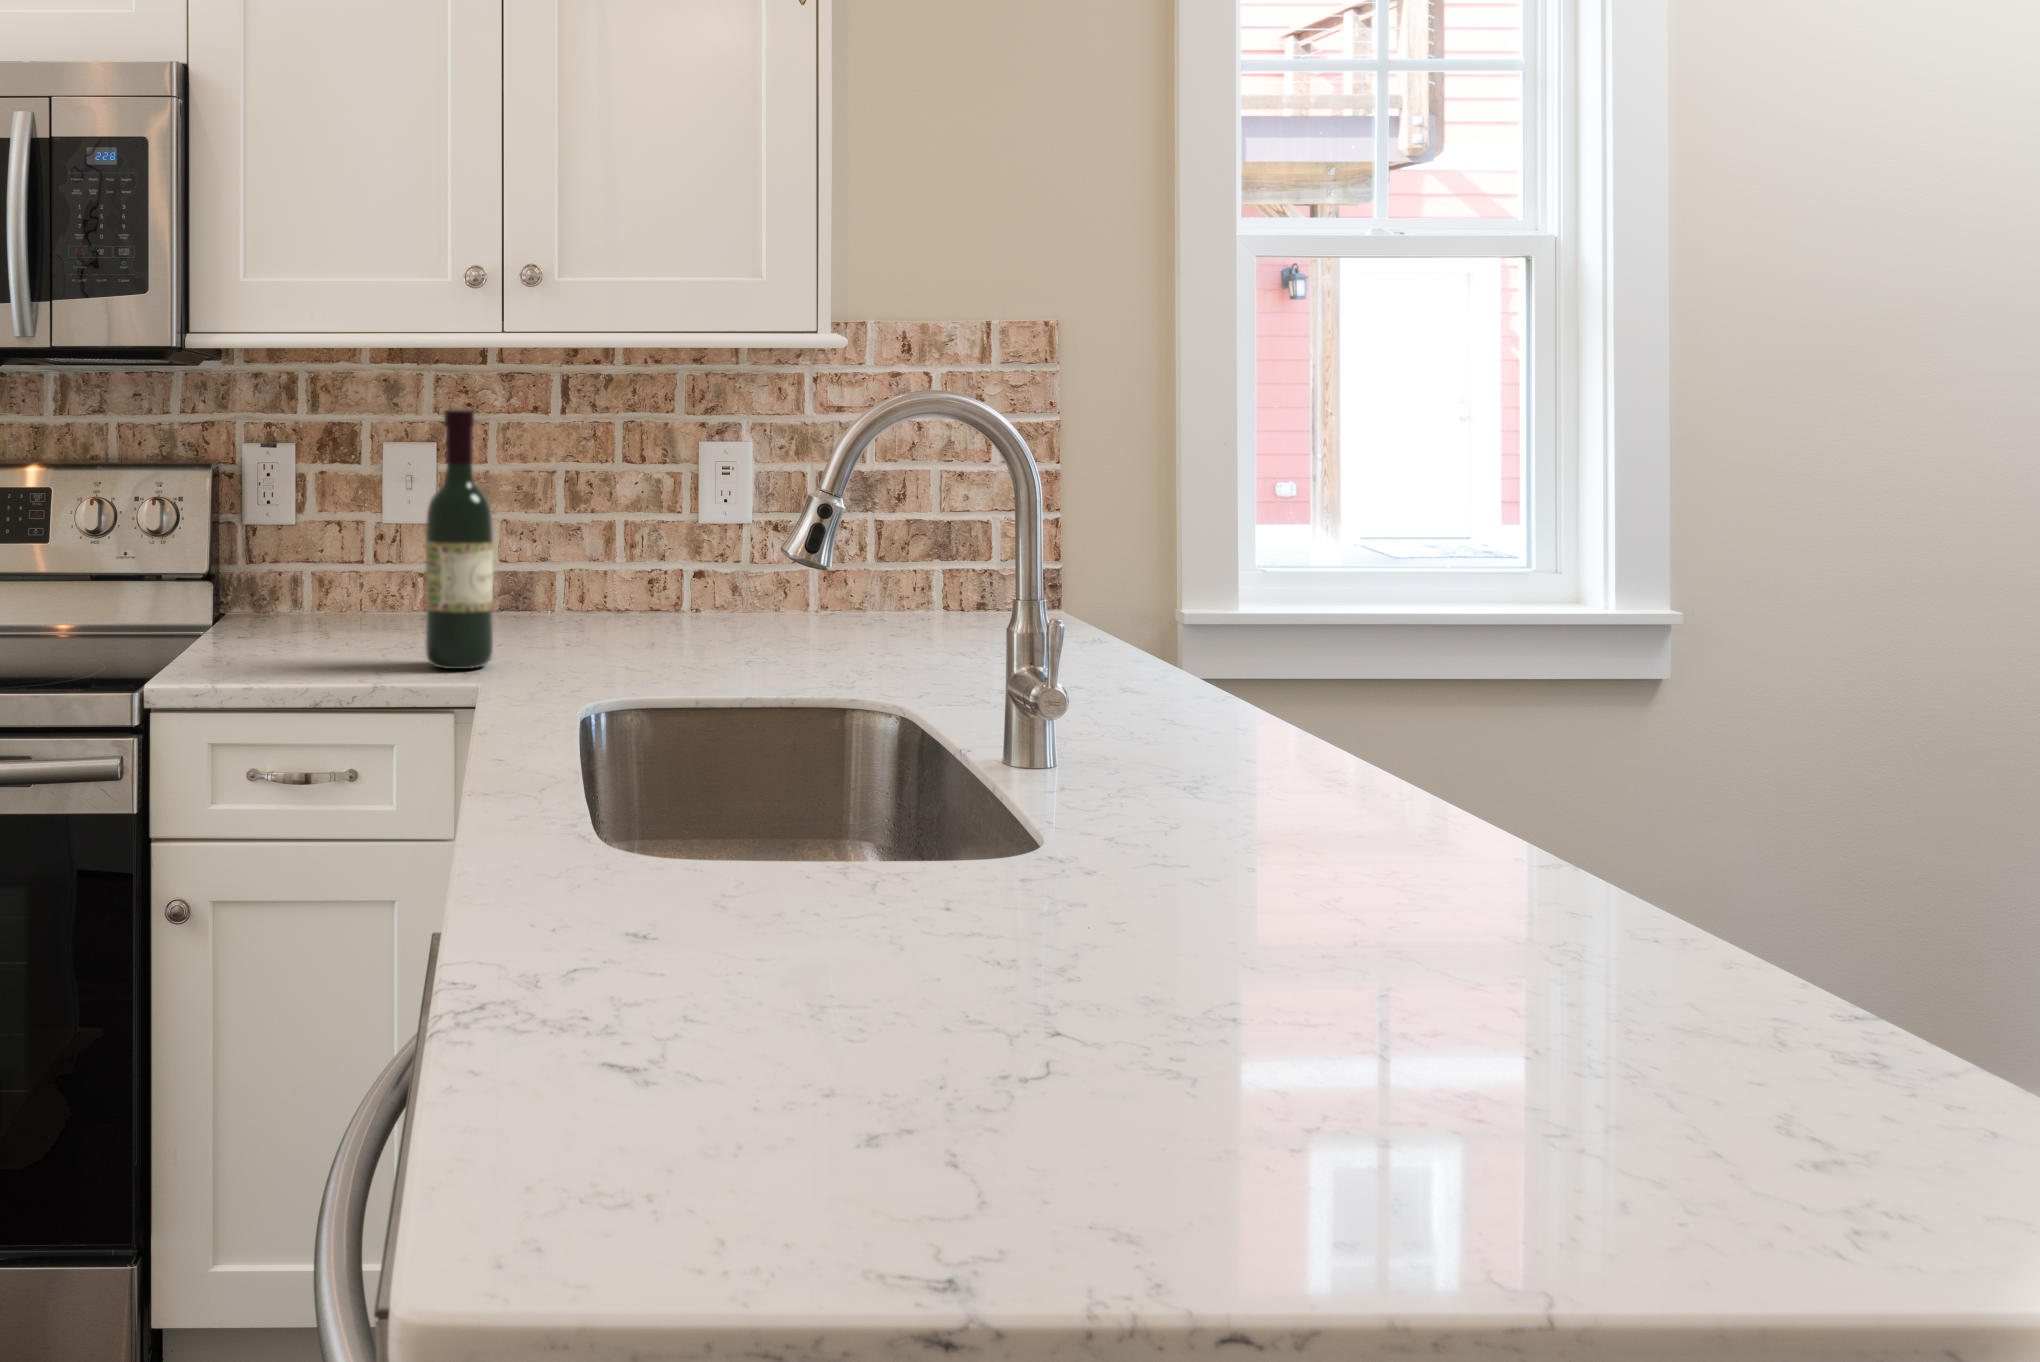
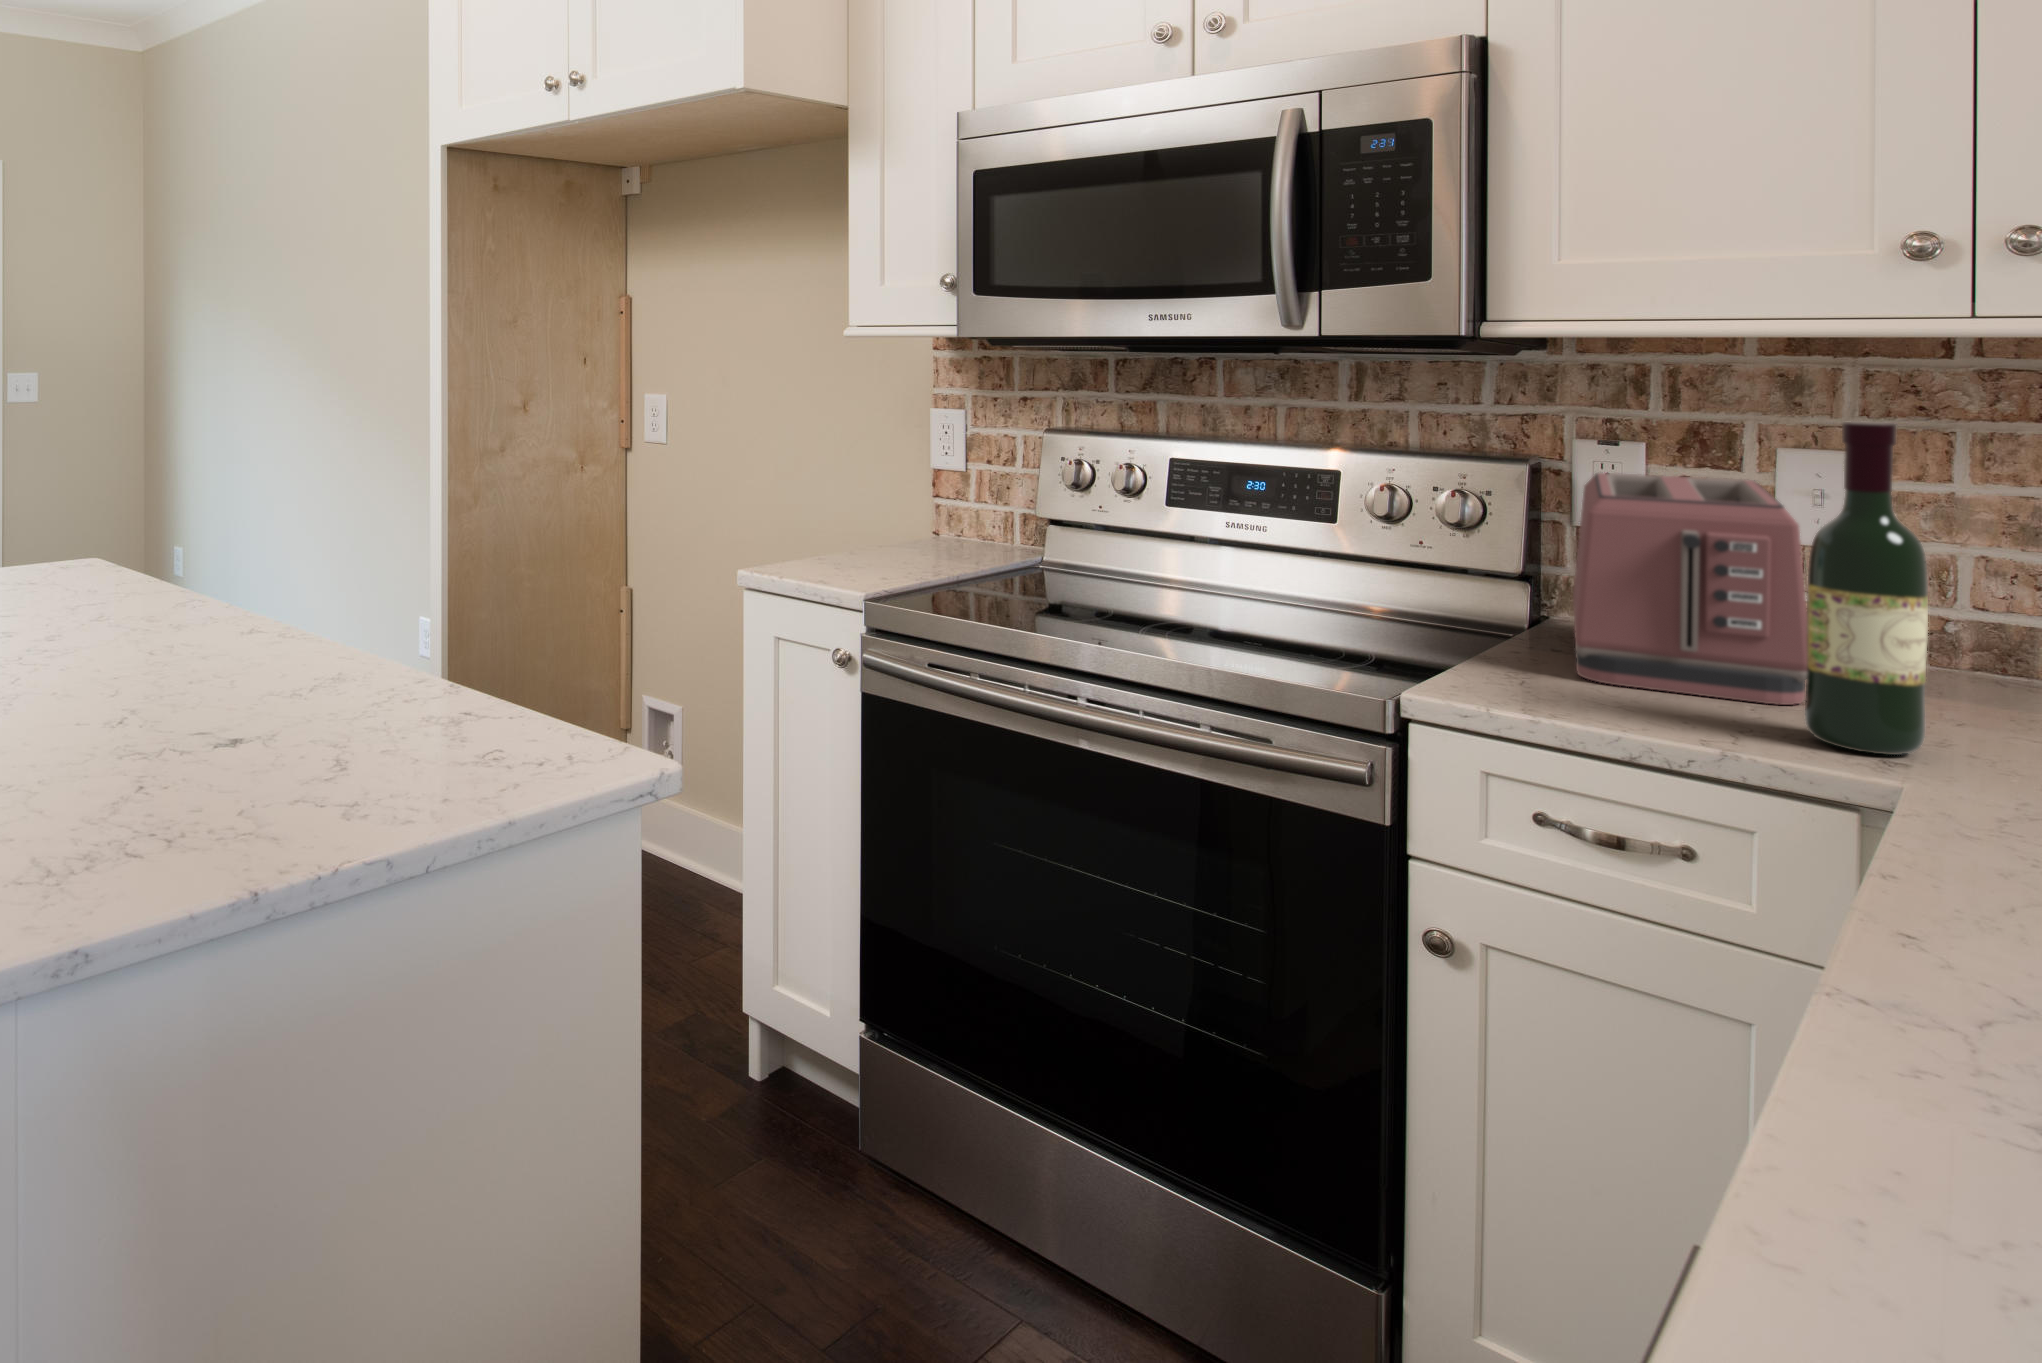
toaster: none [248,472,421,654] -> present [1573,473,1807,705]

